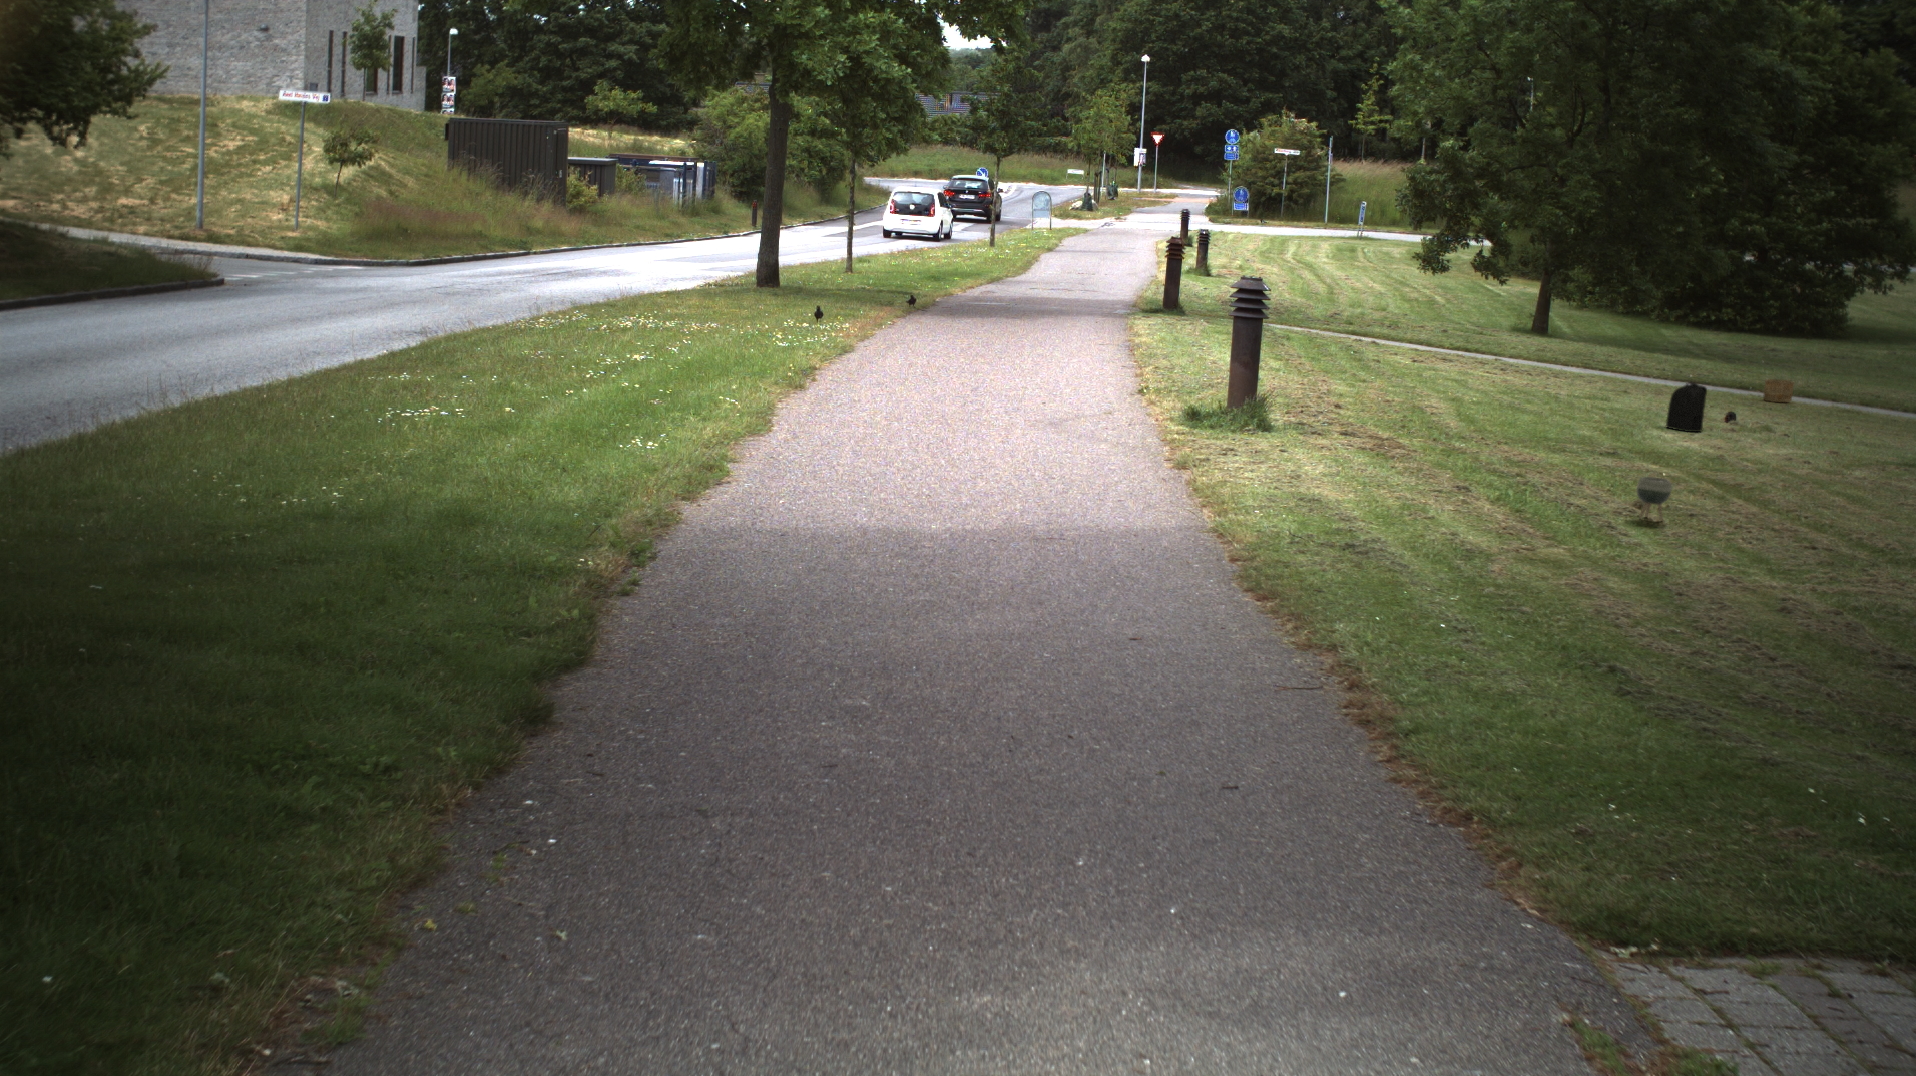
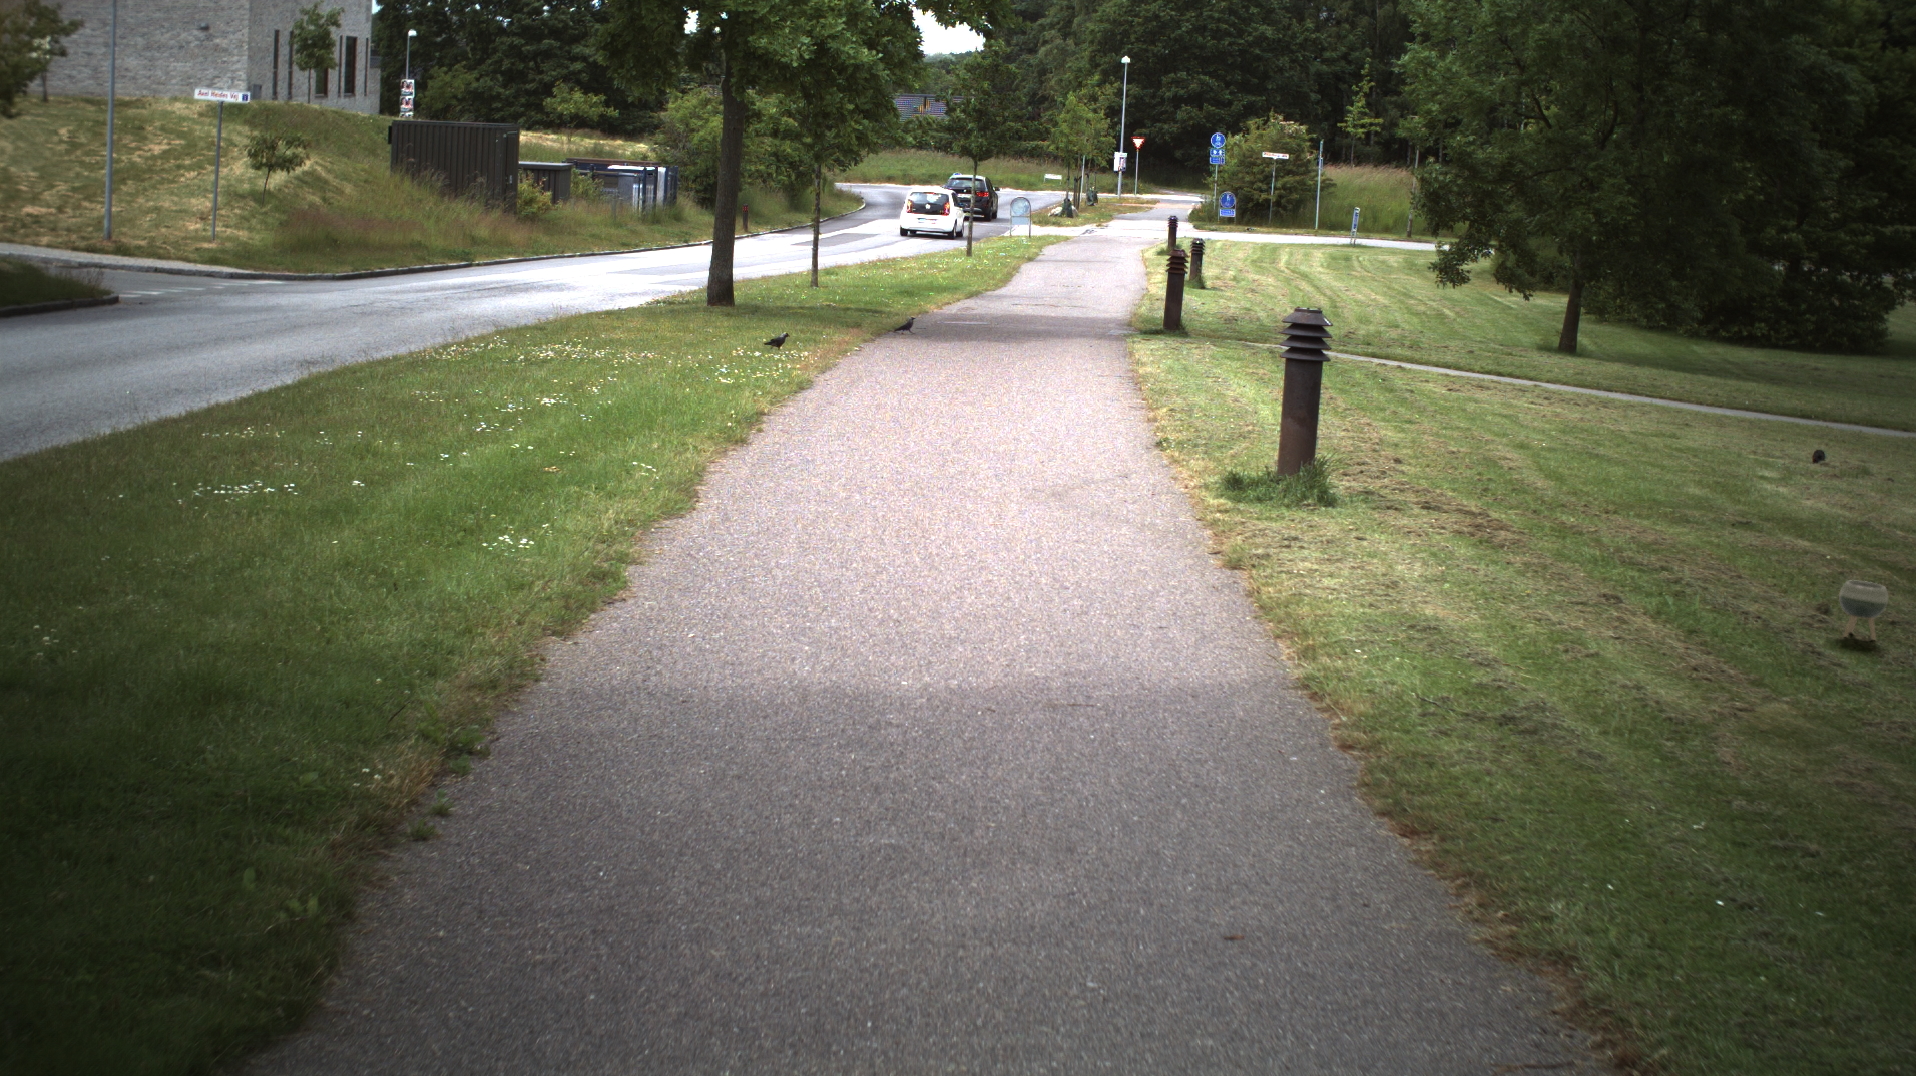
wooden bucket: present [1763,379,1794,402] -> none [1861,415,1899,441]
backpack: present [1666,382,1707,432] -> none [1782,427,1832,488]

